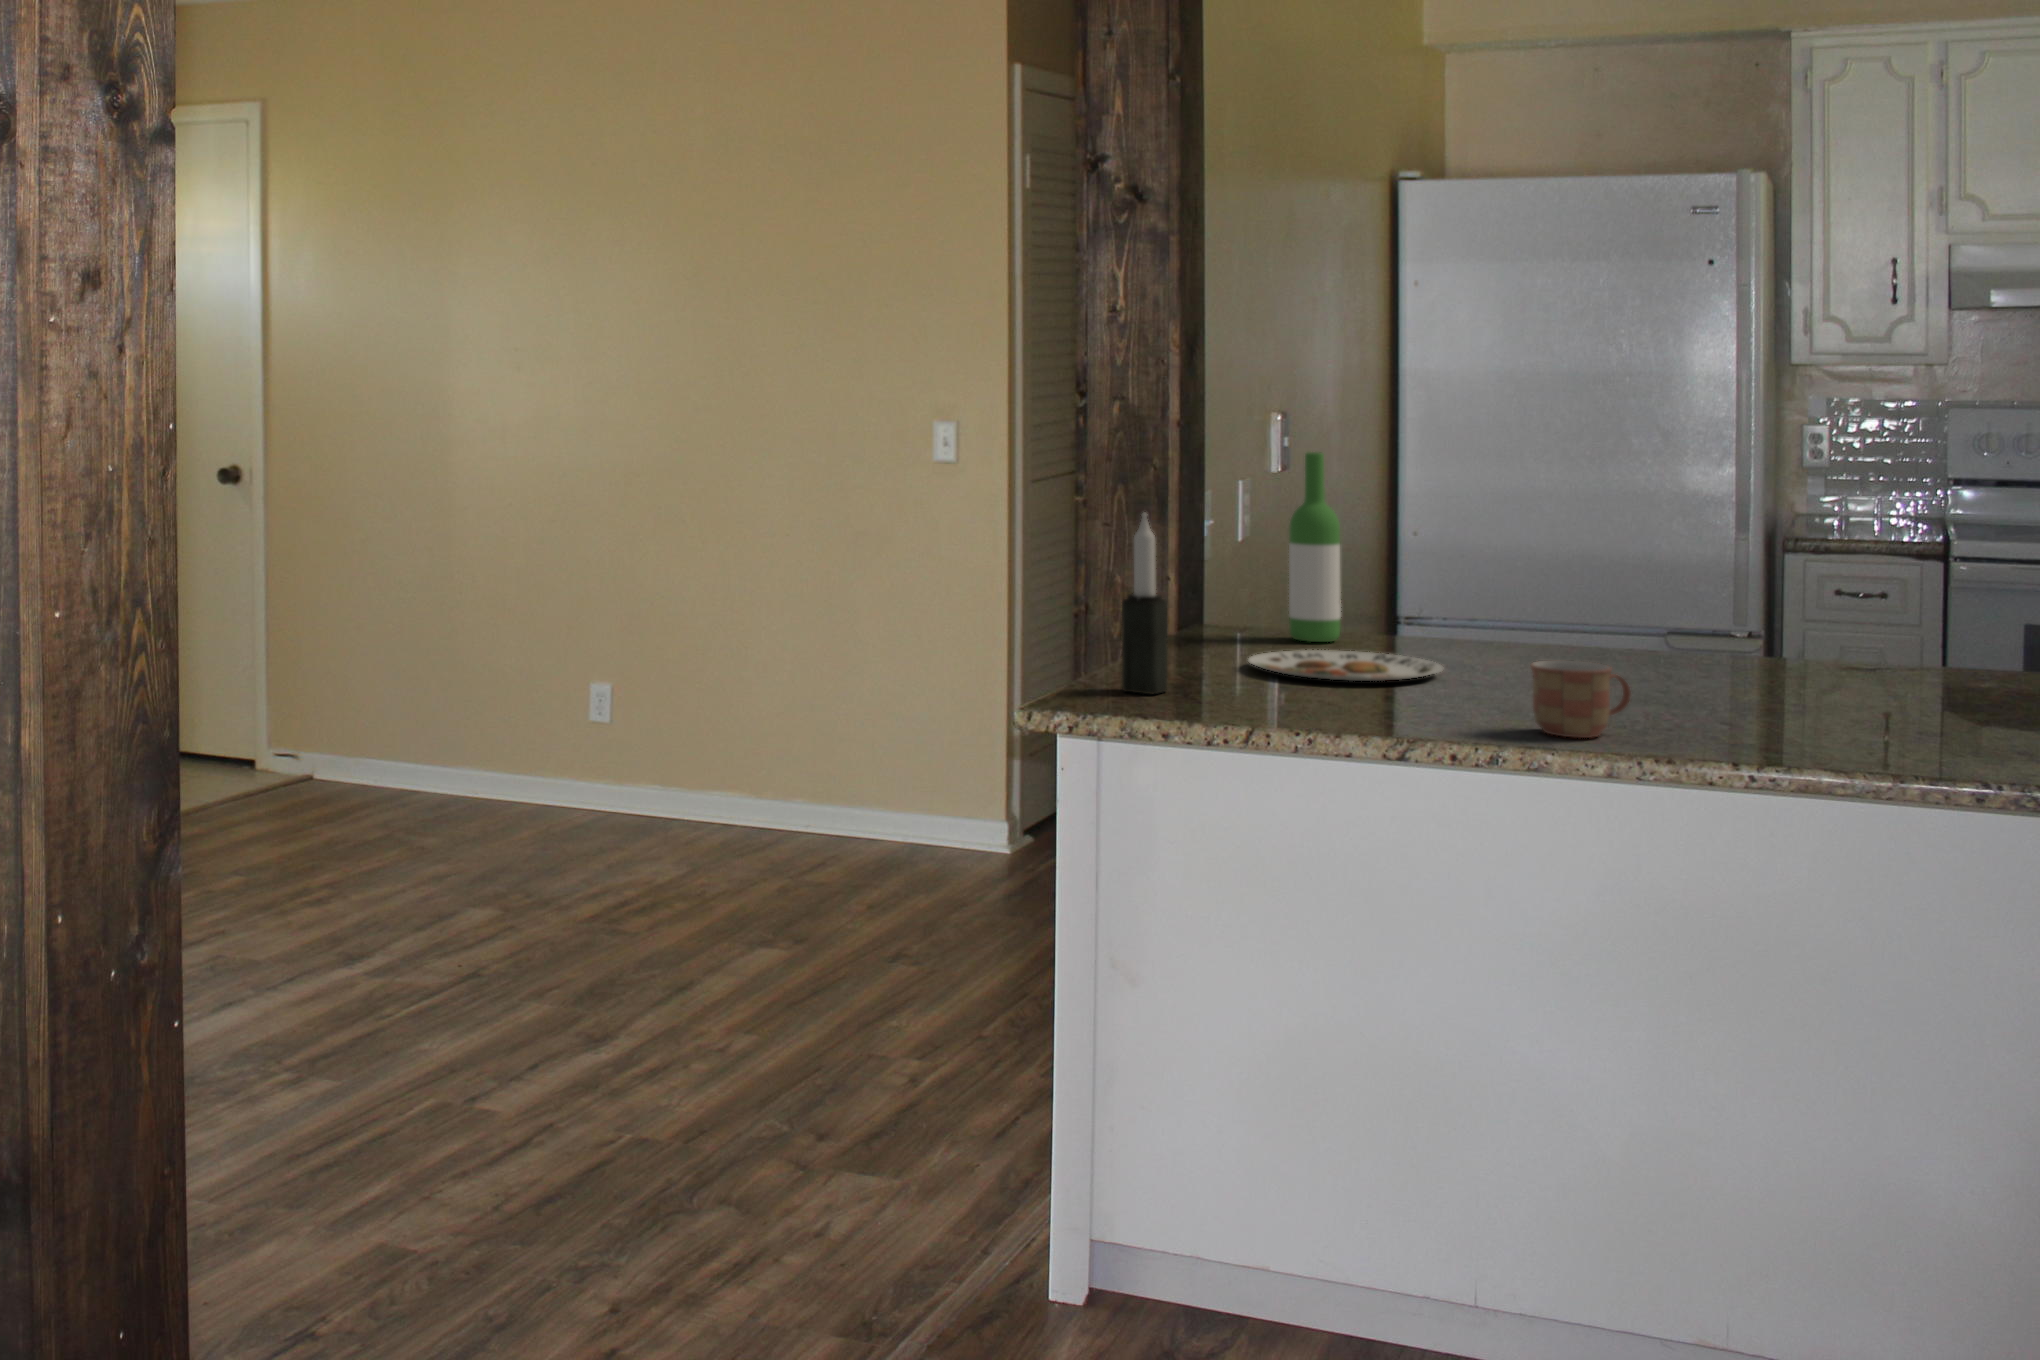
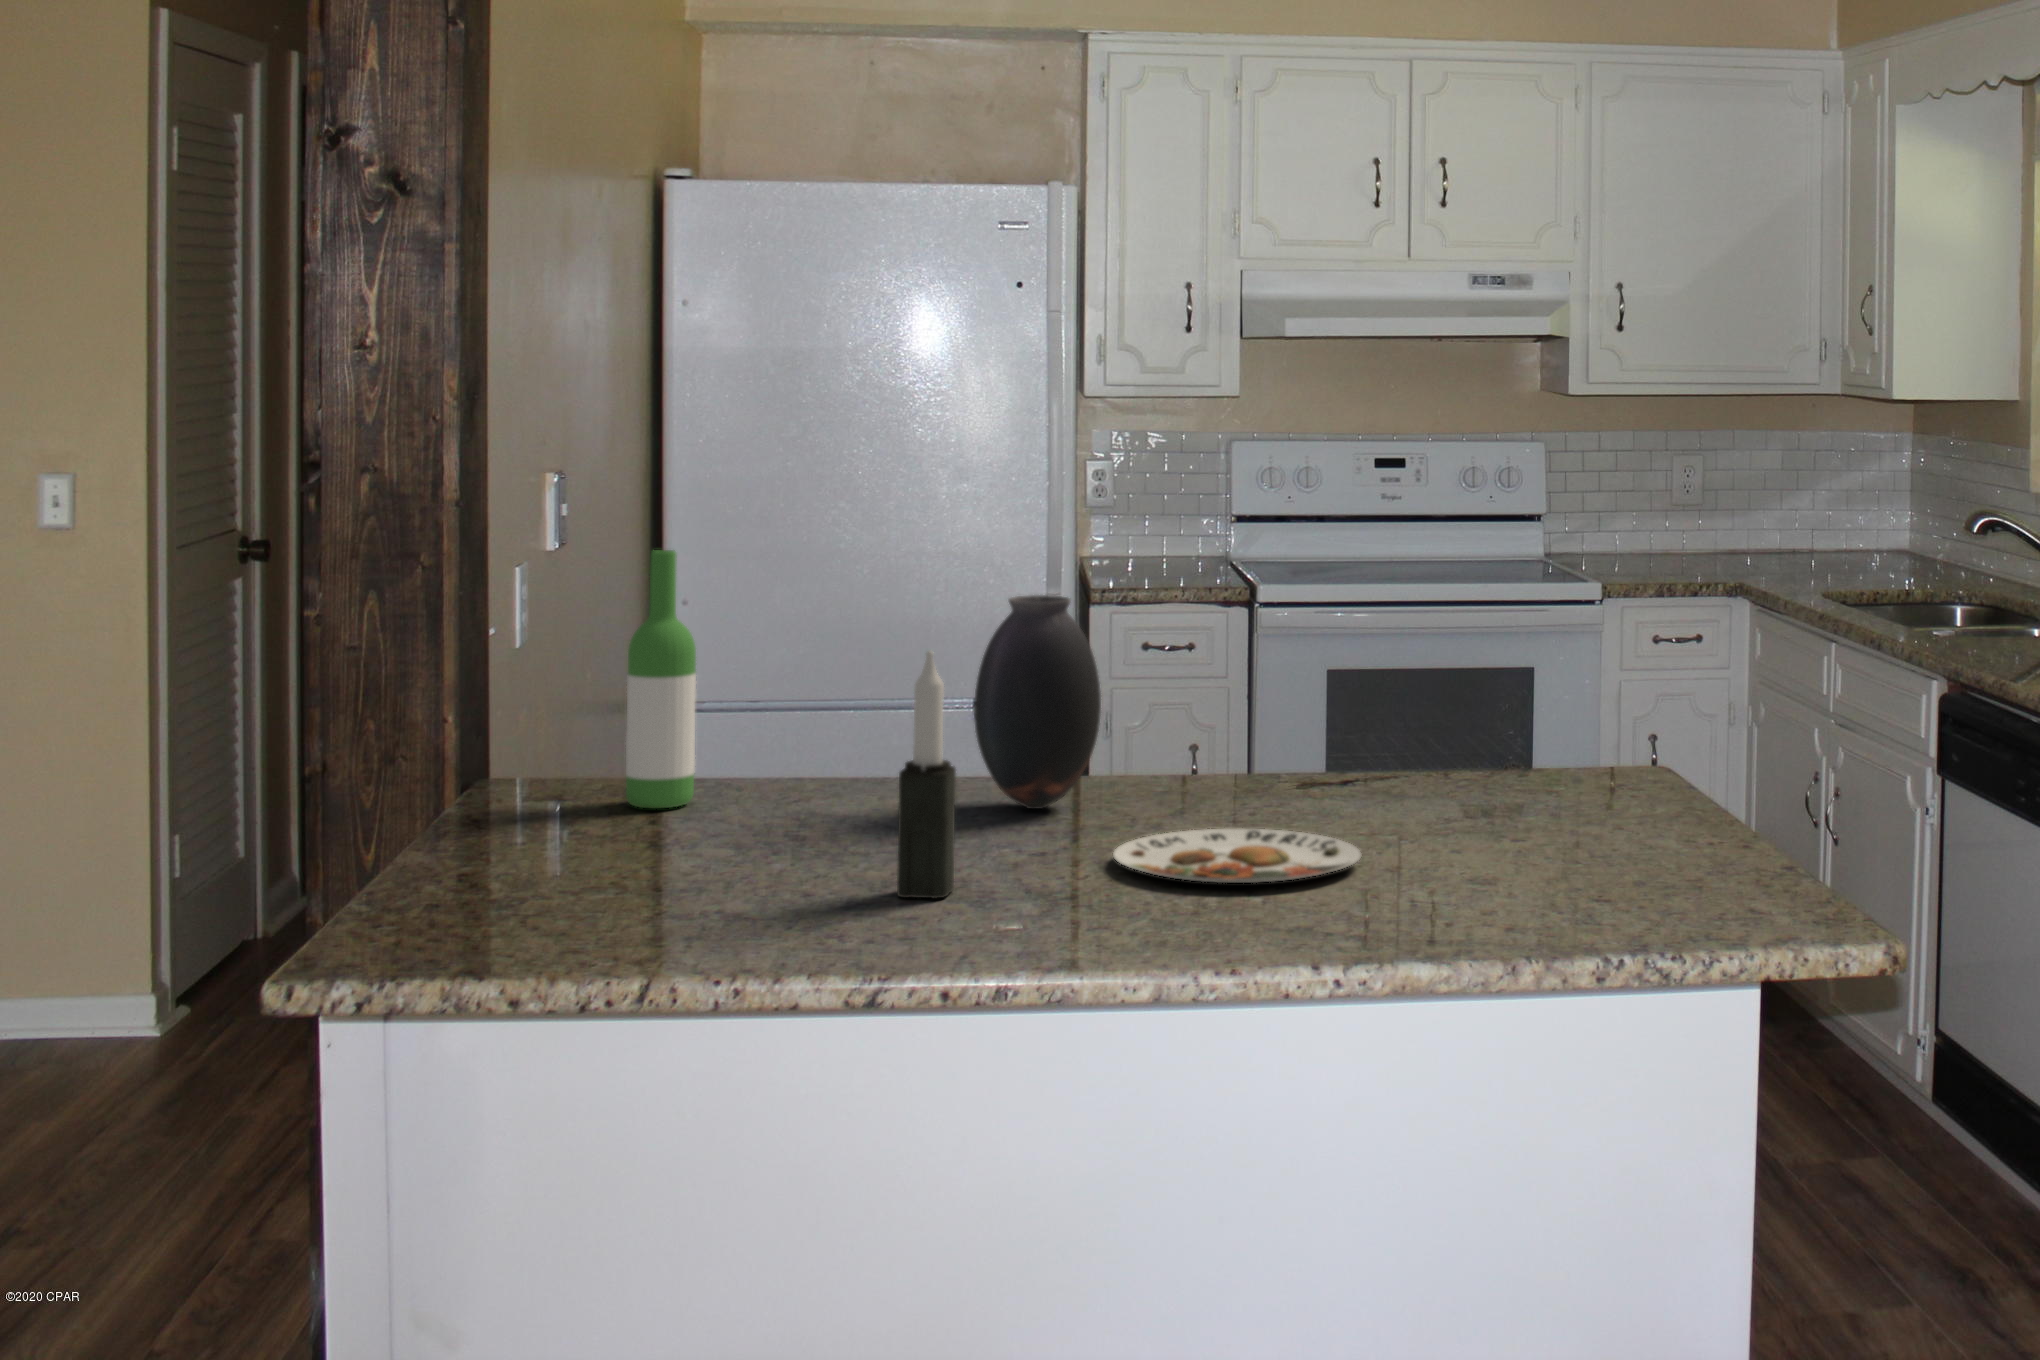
vase: none [1559,493,1670,664] -> present [974,595,1101,809]
candle: present [1122,513,1167,694] -> present [897,651,956,898]
plate: present [1248,650,1443,681] -> present [1113,829,1361,883]
mug: present [1531,661,1631,738] -> none [1006,840,1118,943]

